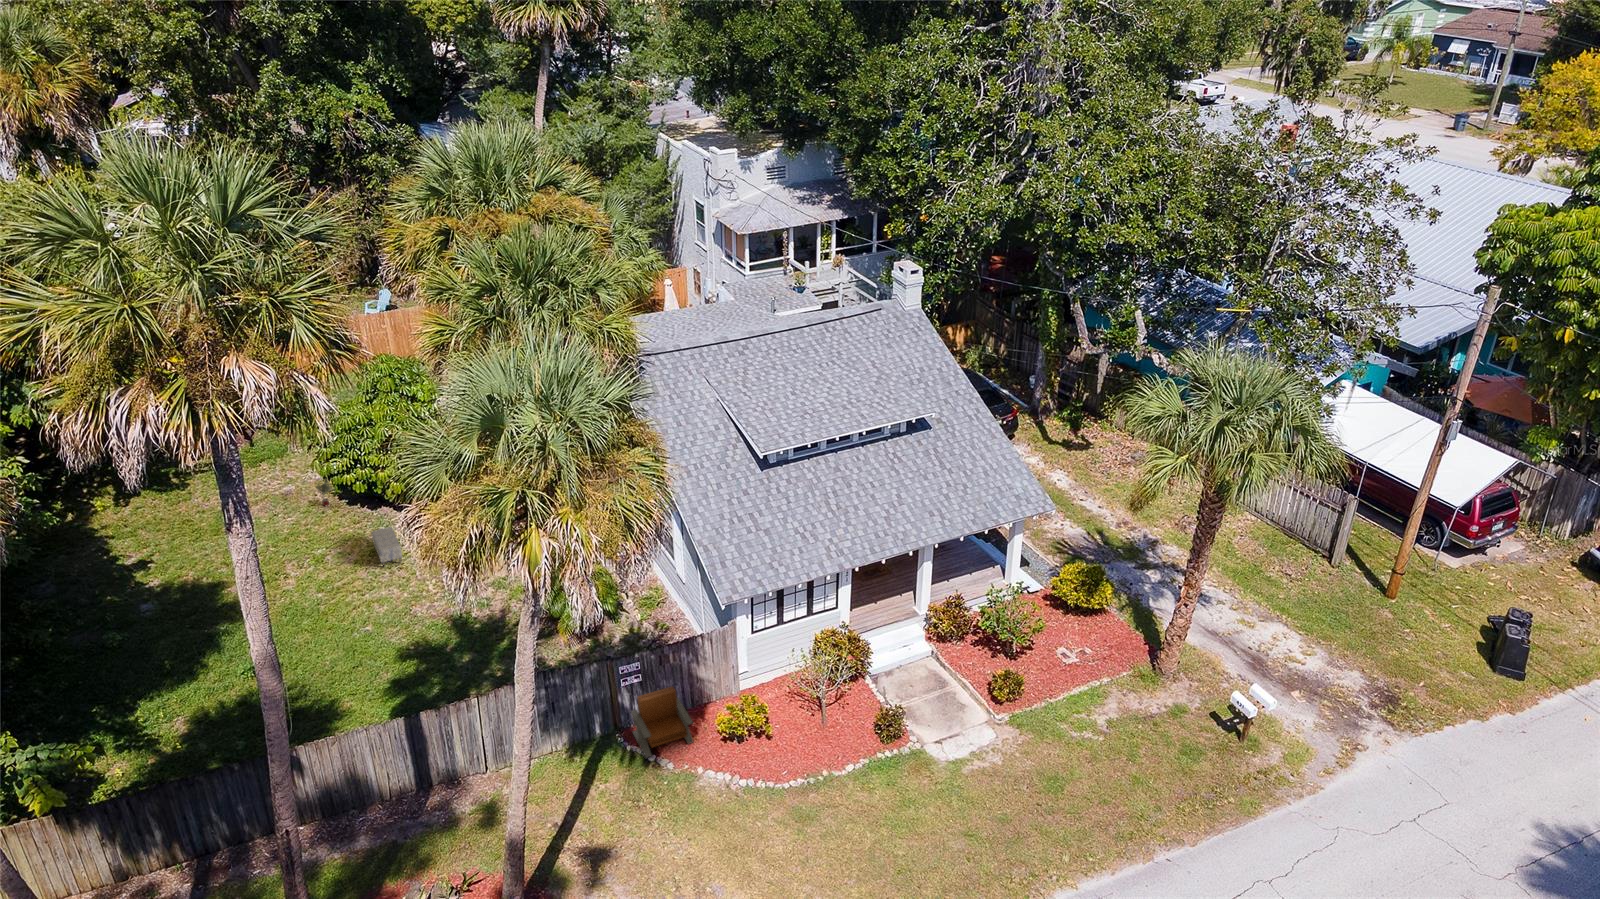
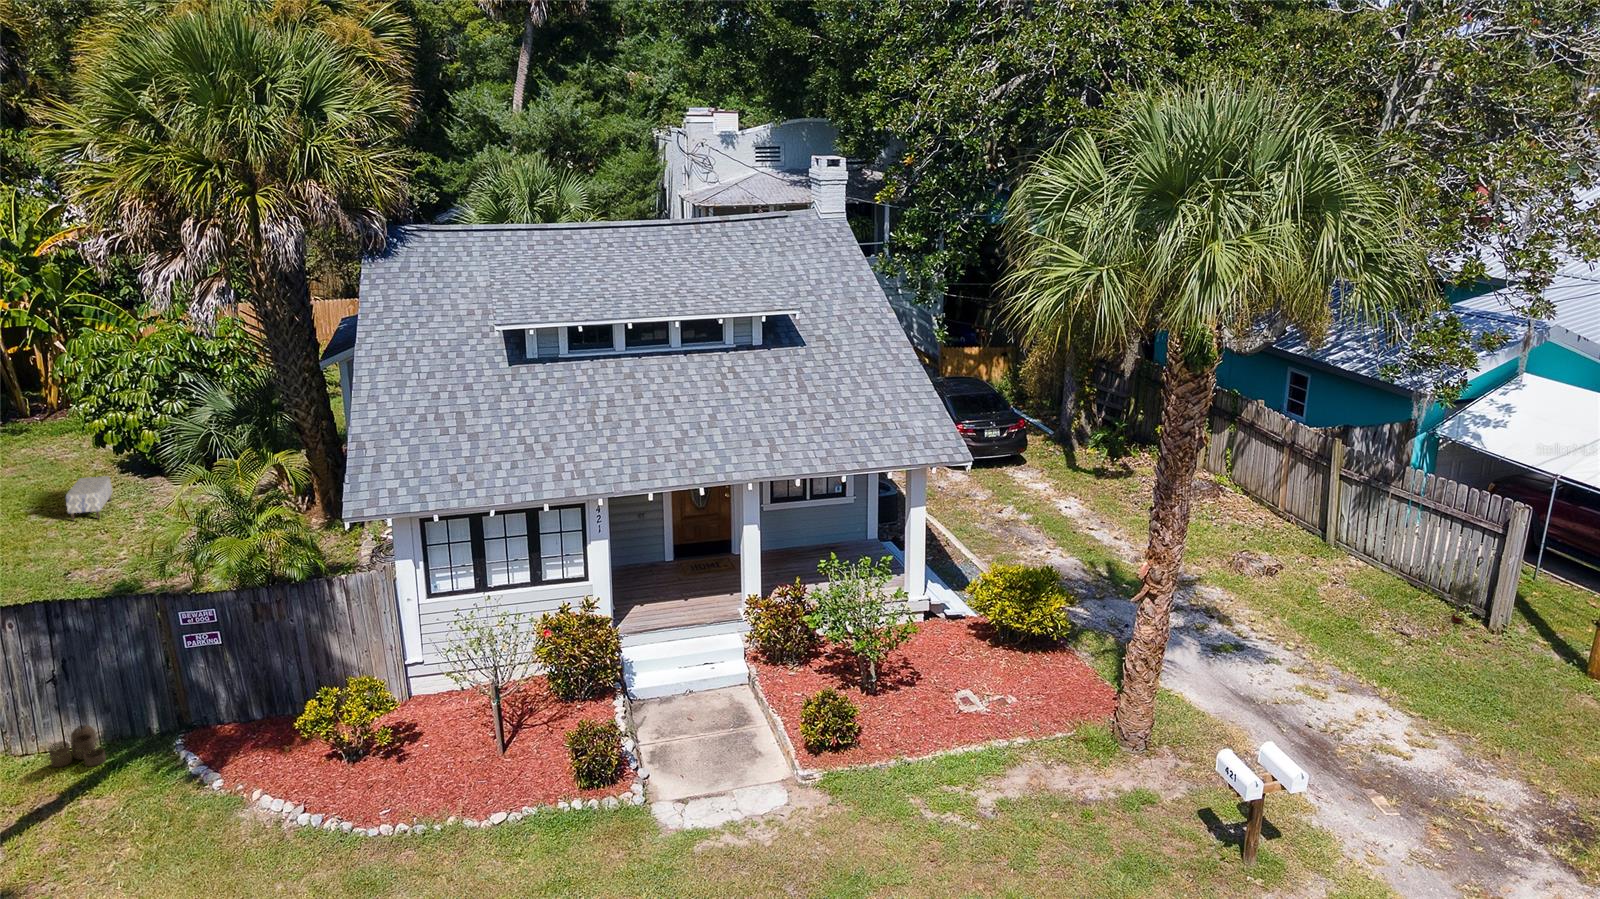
potted tree: present [316,480,334,506] -> present [1450,575,1482,623]
lounge chair: present [631,686,693,757] -> none [180,658,289,766]
woven basket: none [563,740,594,770] -> present [48,725,106,767]

